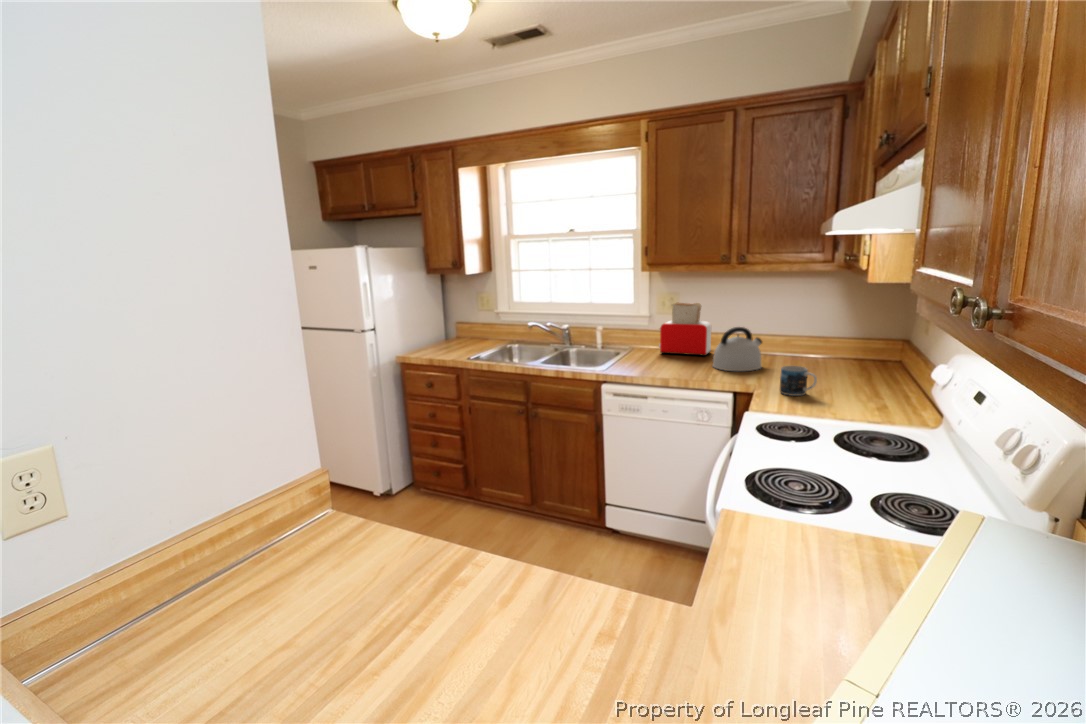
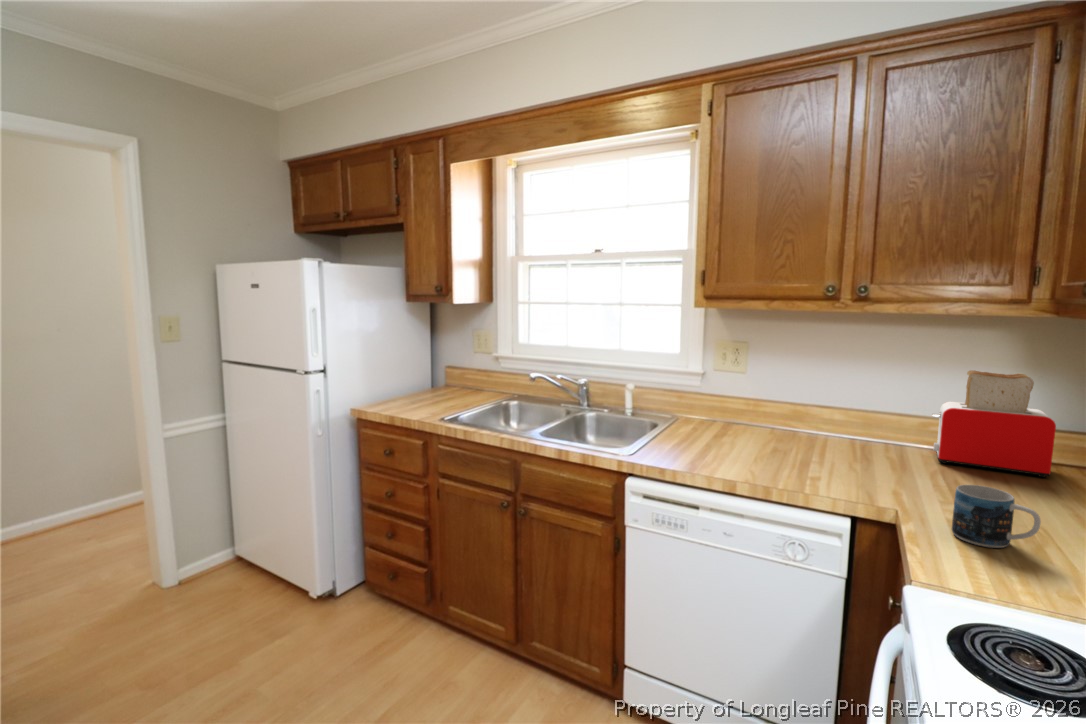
toaster: present [659,303,711,356] -> present [932,370,1056,477]
kettle: present [713,327,762,371] -> none [806,400,892,476]

